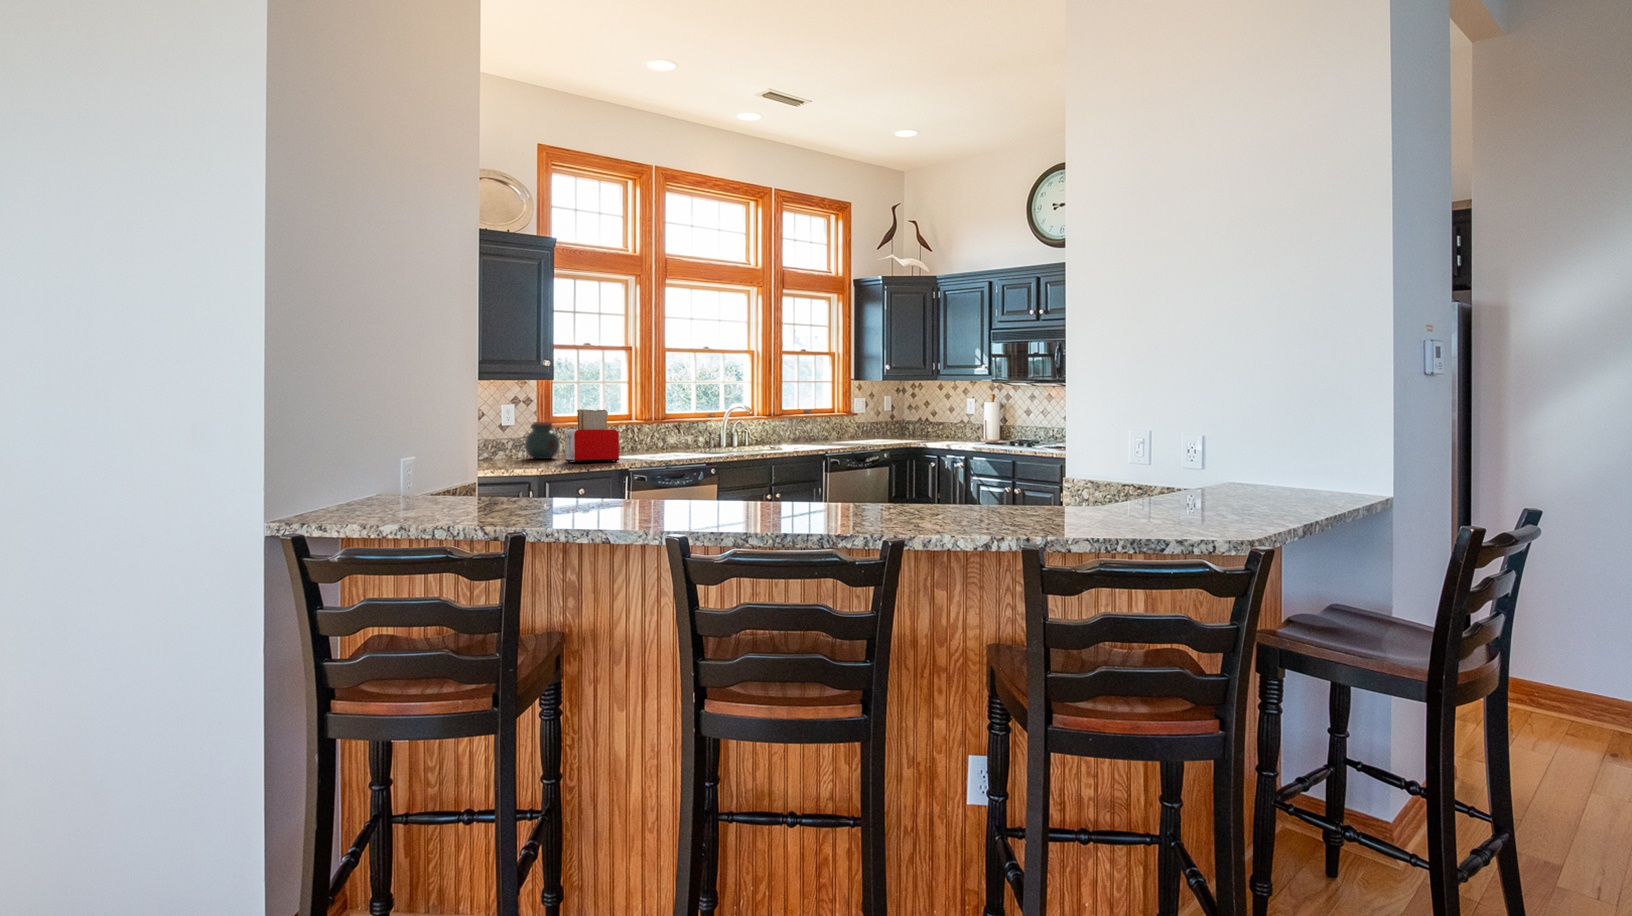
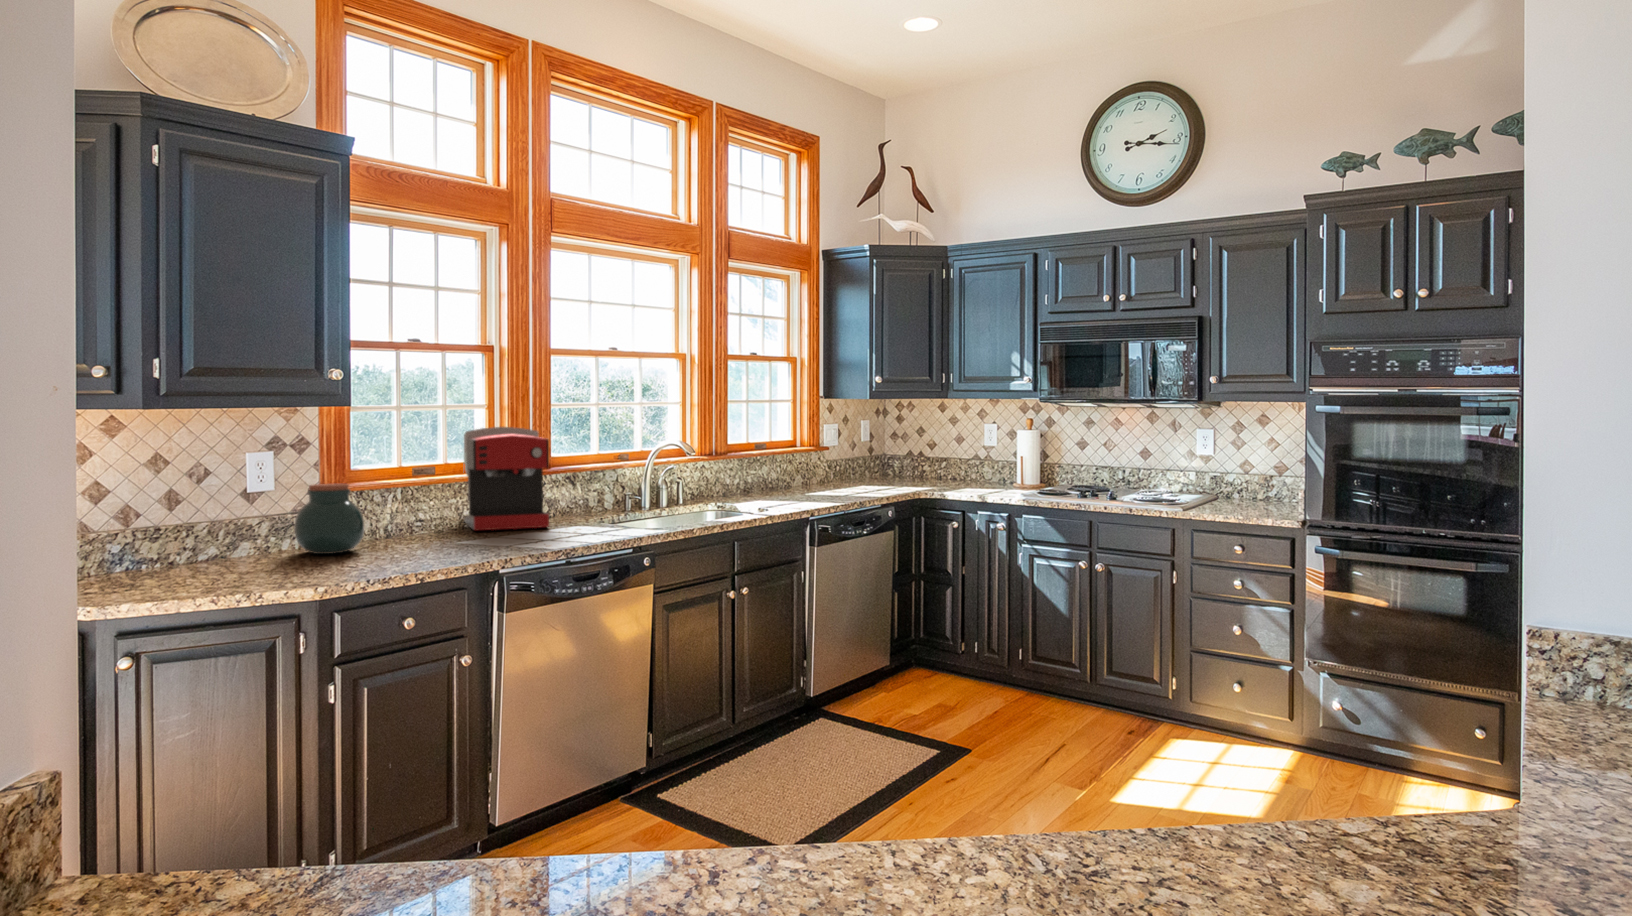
coffee maker: none [614,394,661,453] -> present [463,427,549,530]
toaster: present [565,409,619,463] -> none [373,461,480,565]

